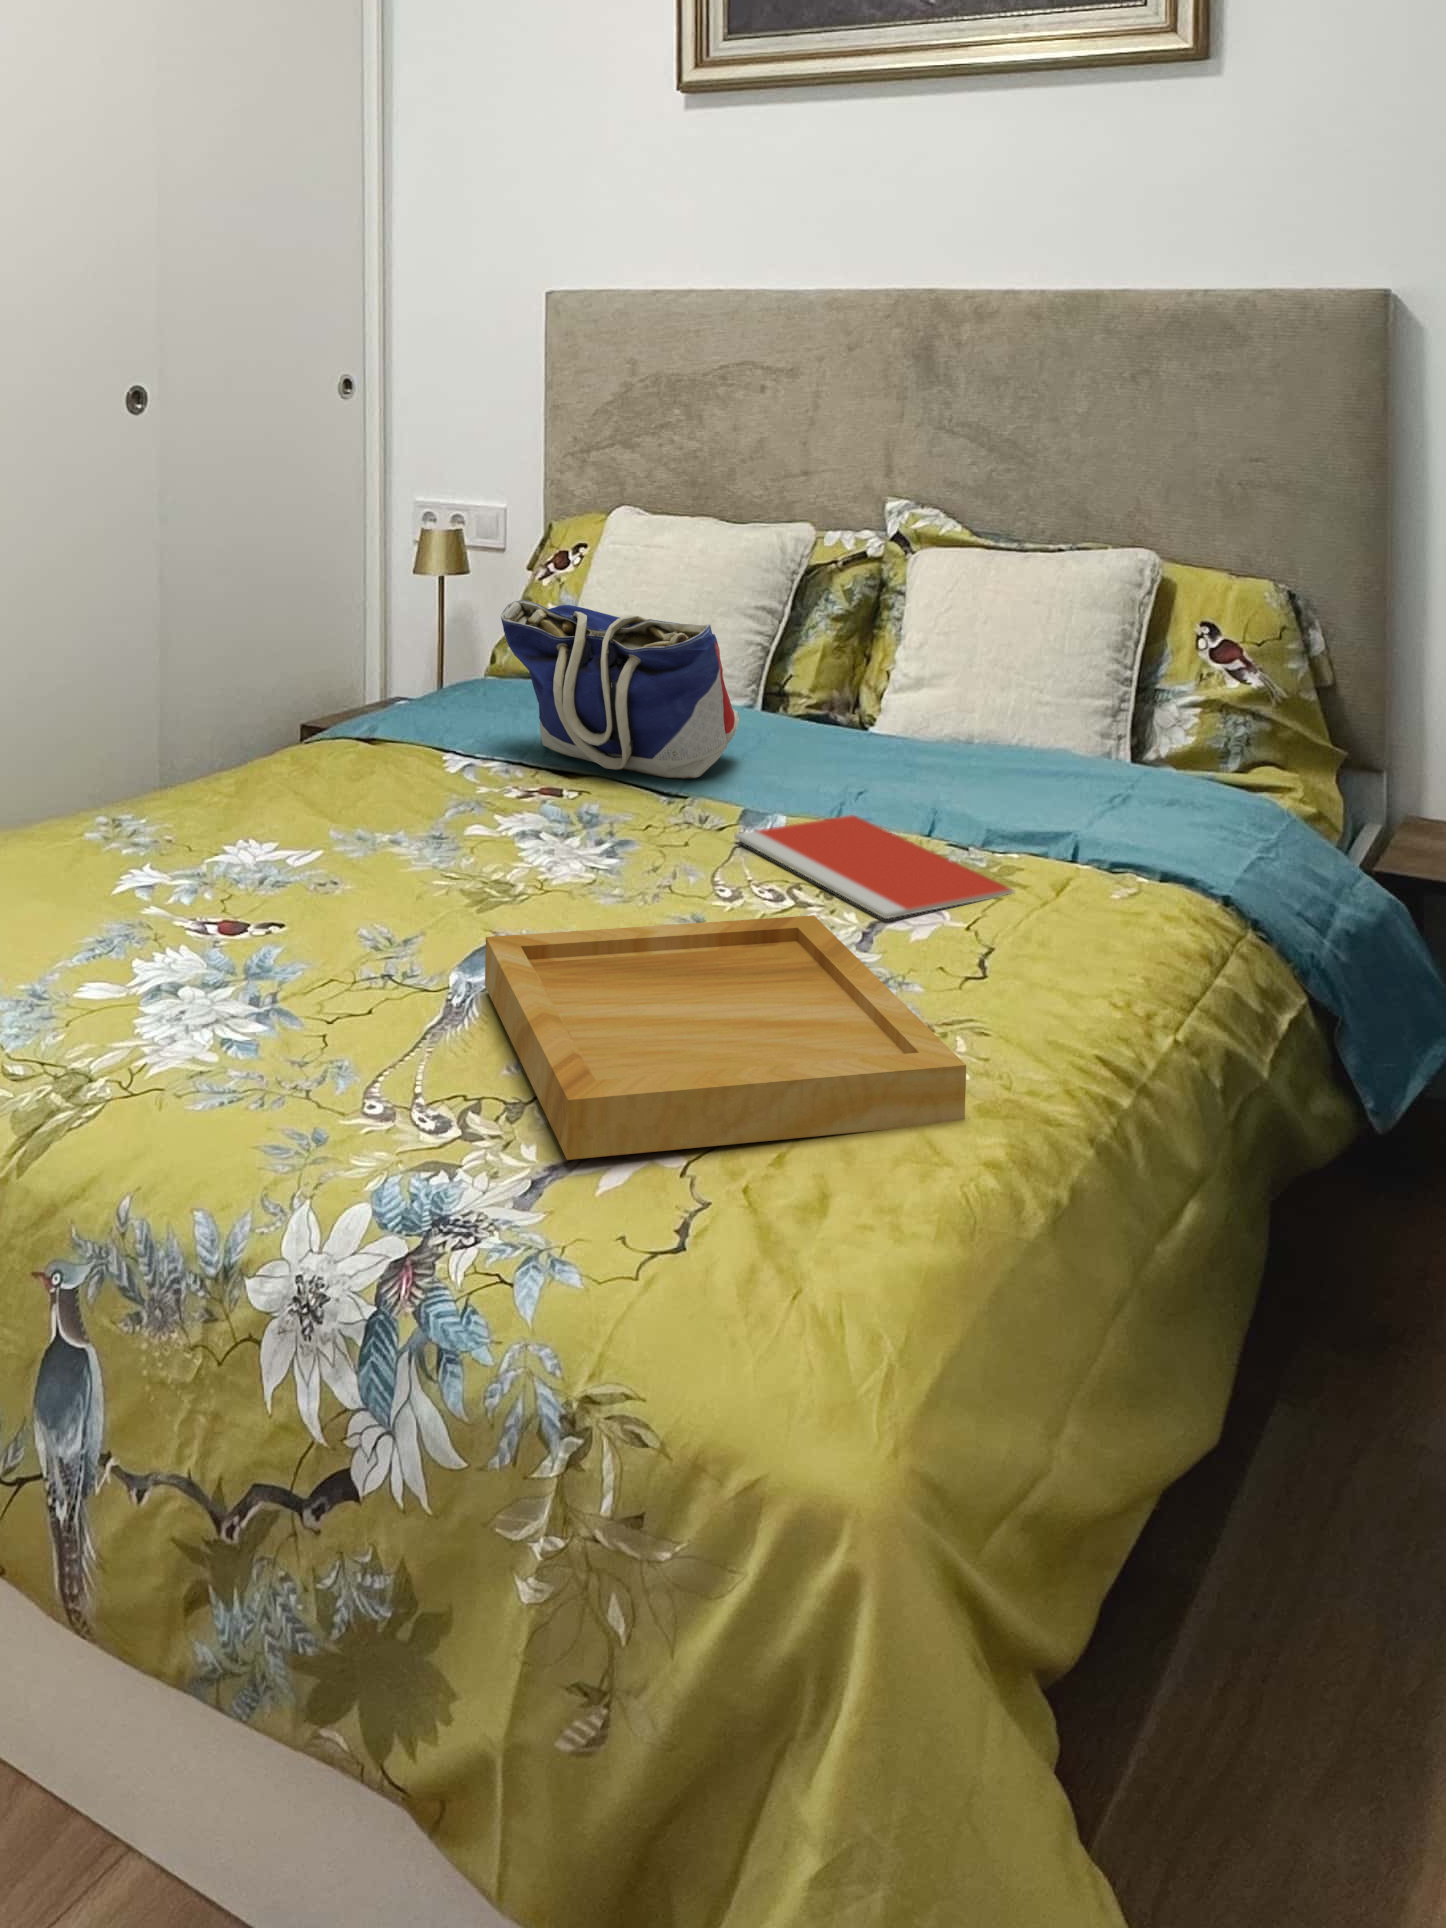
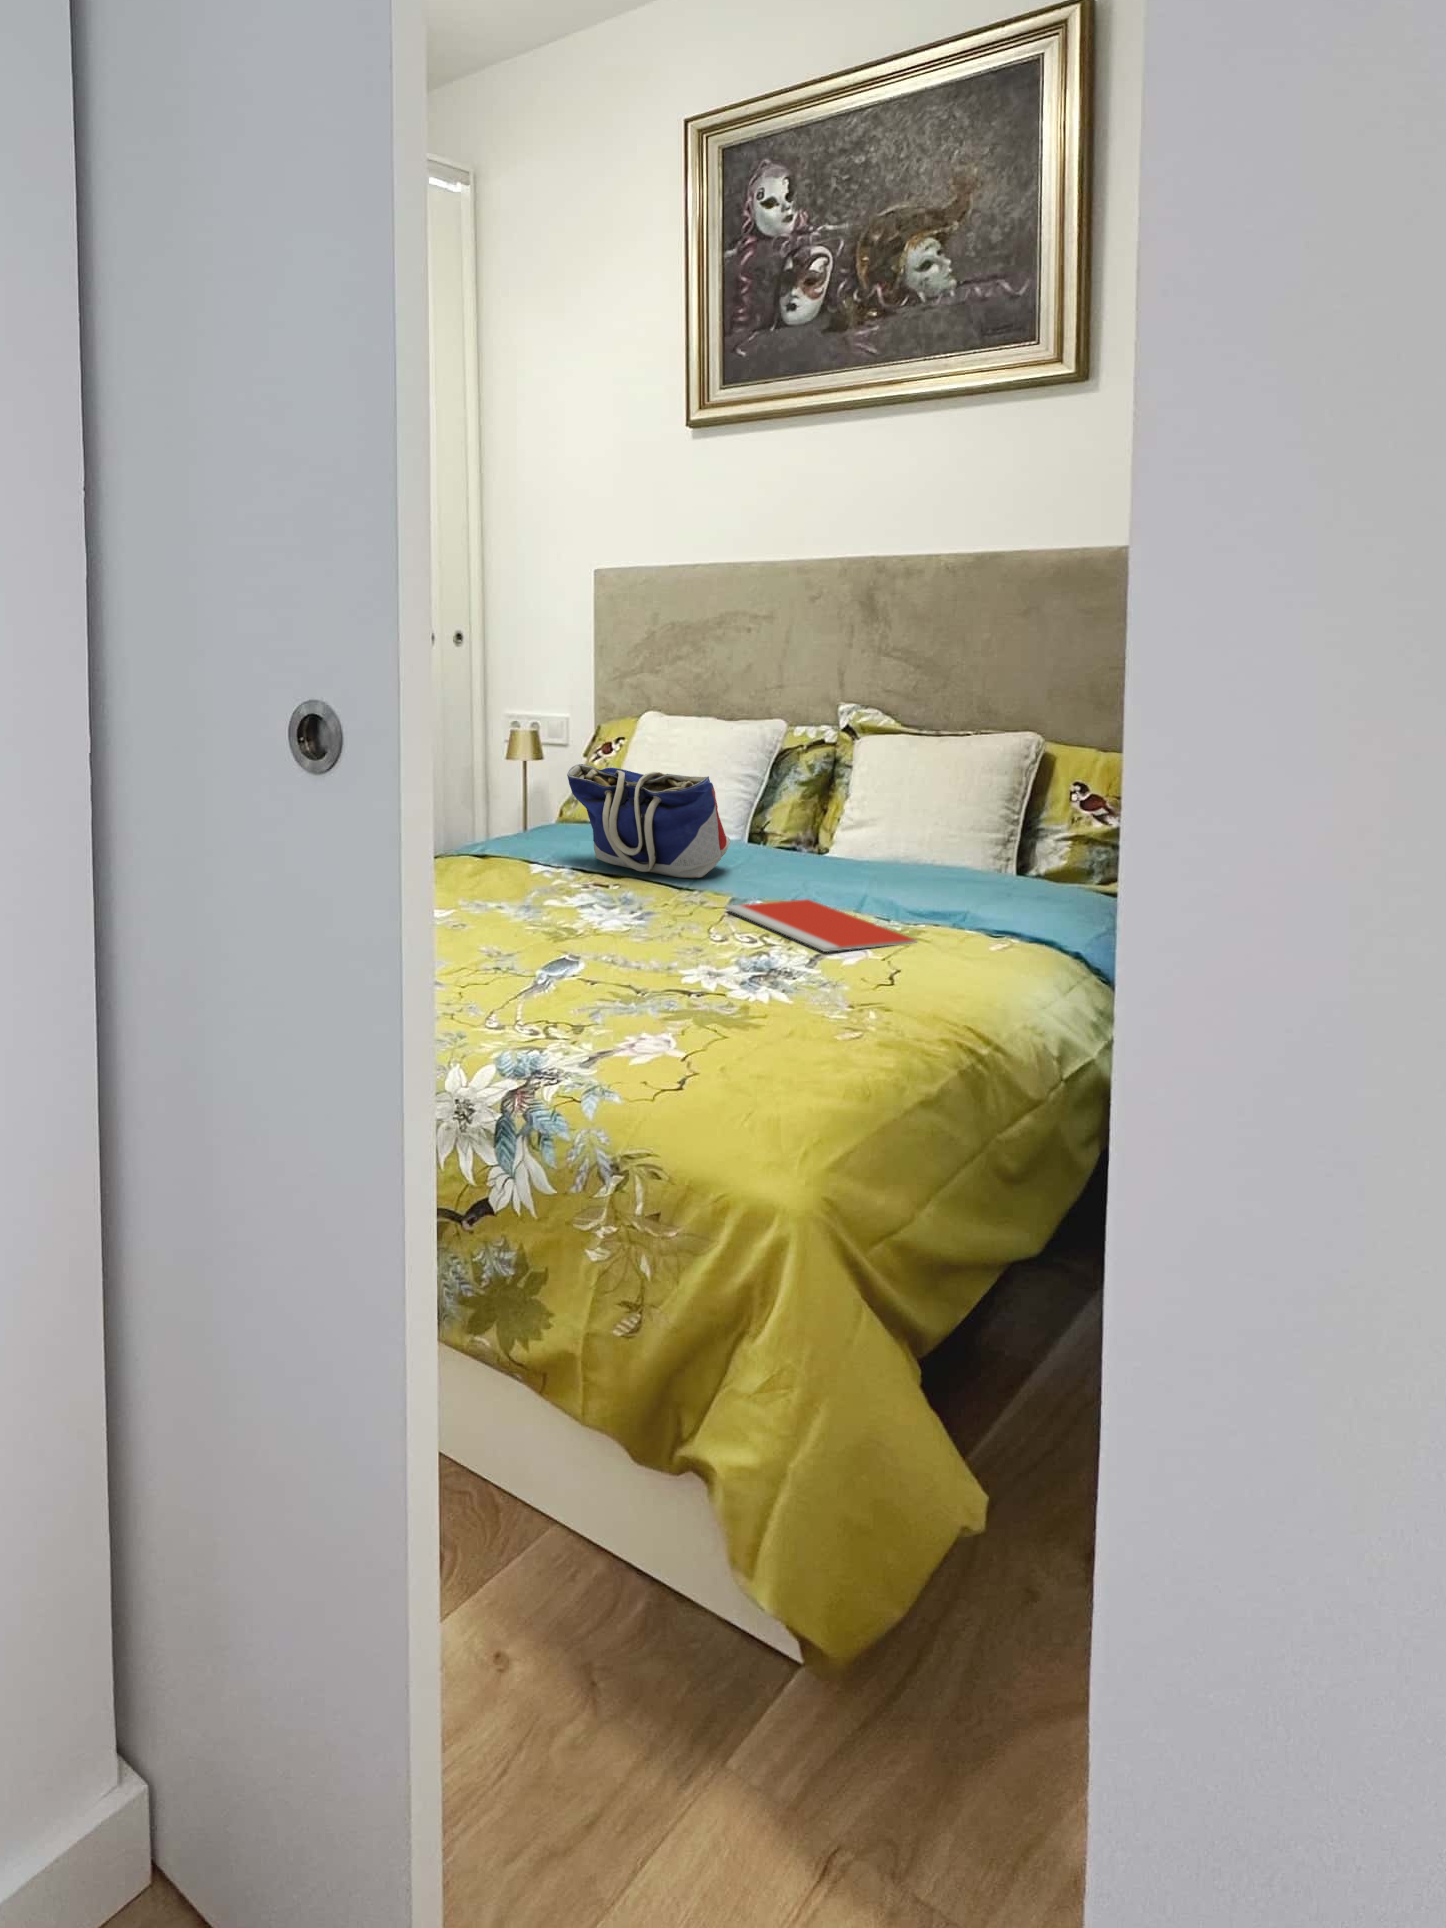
tray: present [485,915,966,1160] -> none [561,943,868,1051]

